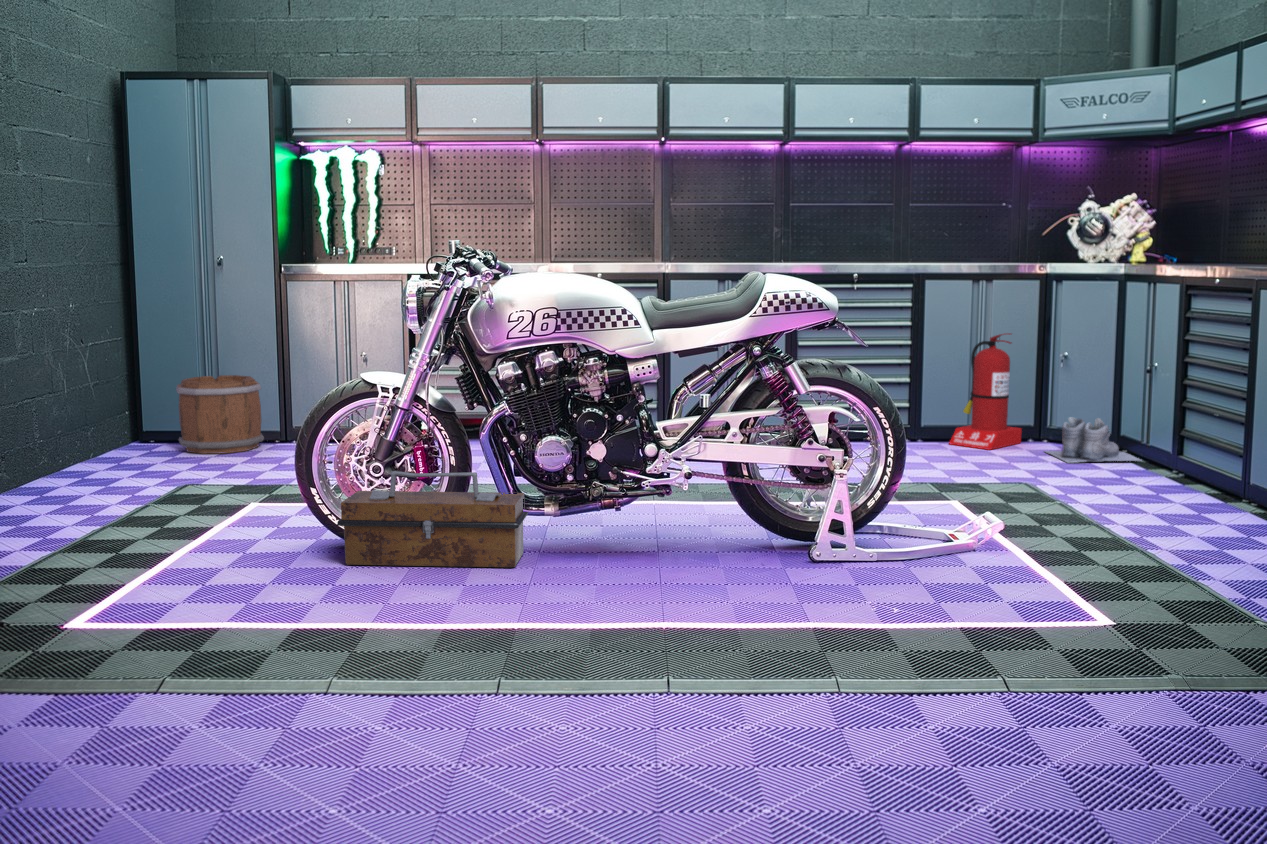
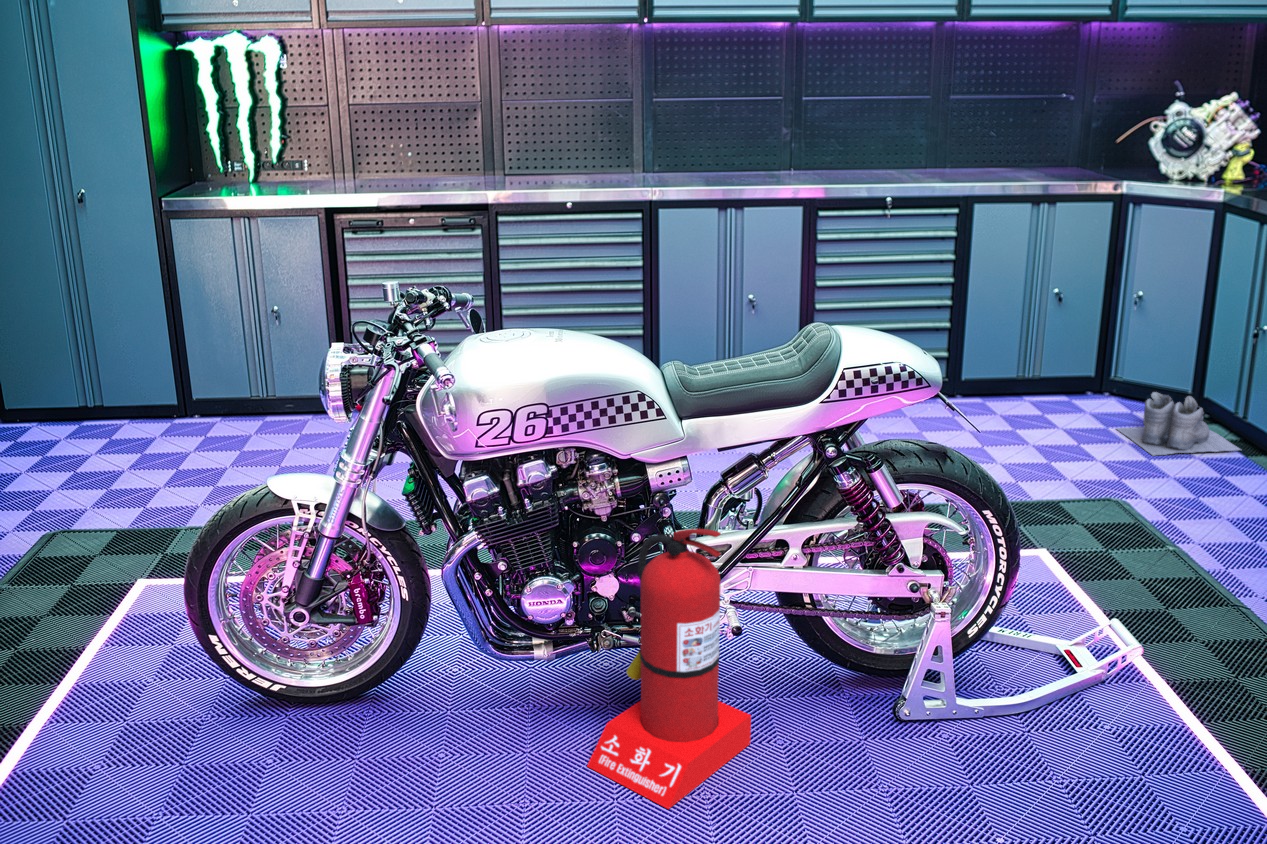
fire extinguisher: present [949,334,1022,450] -> present [587,527,751,809]
bucket: present [176,375,264,454] -> none [35,349,157,460]
toolbox: present [337,471,528,568] -> none [251,627,514,757]

